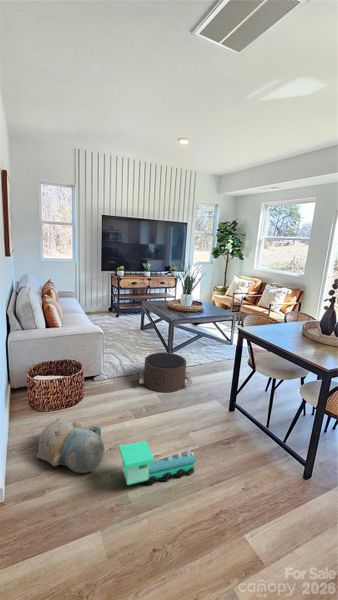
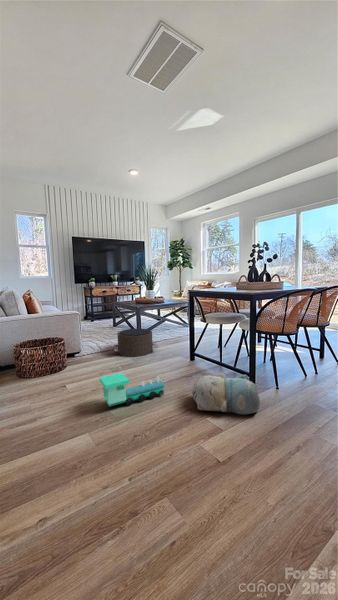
plush toy: present [36,419,104,473] -> present [192,374,260,415]

